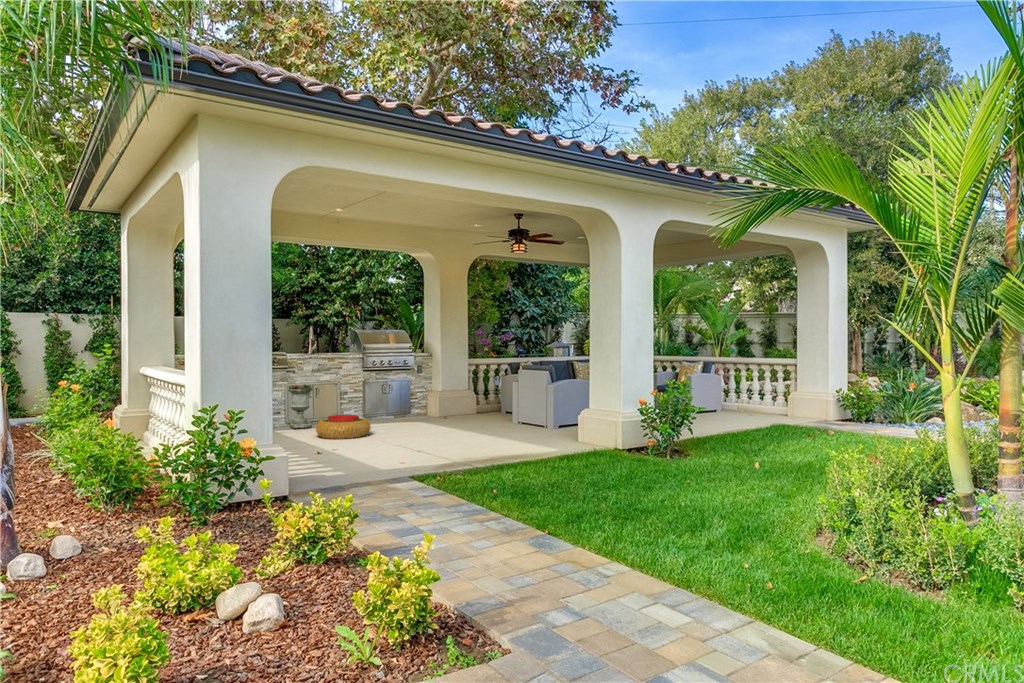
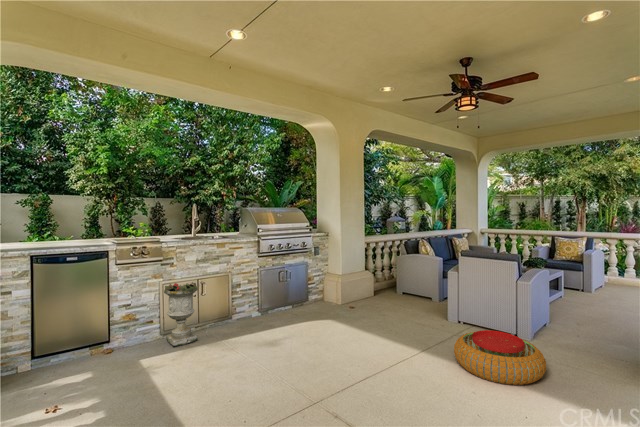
pouf: present [316,415,370,439] -> present [454,330,546,385]

